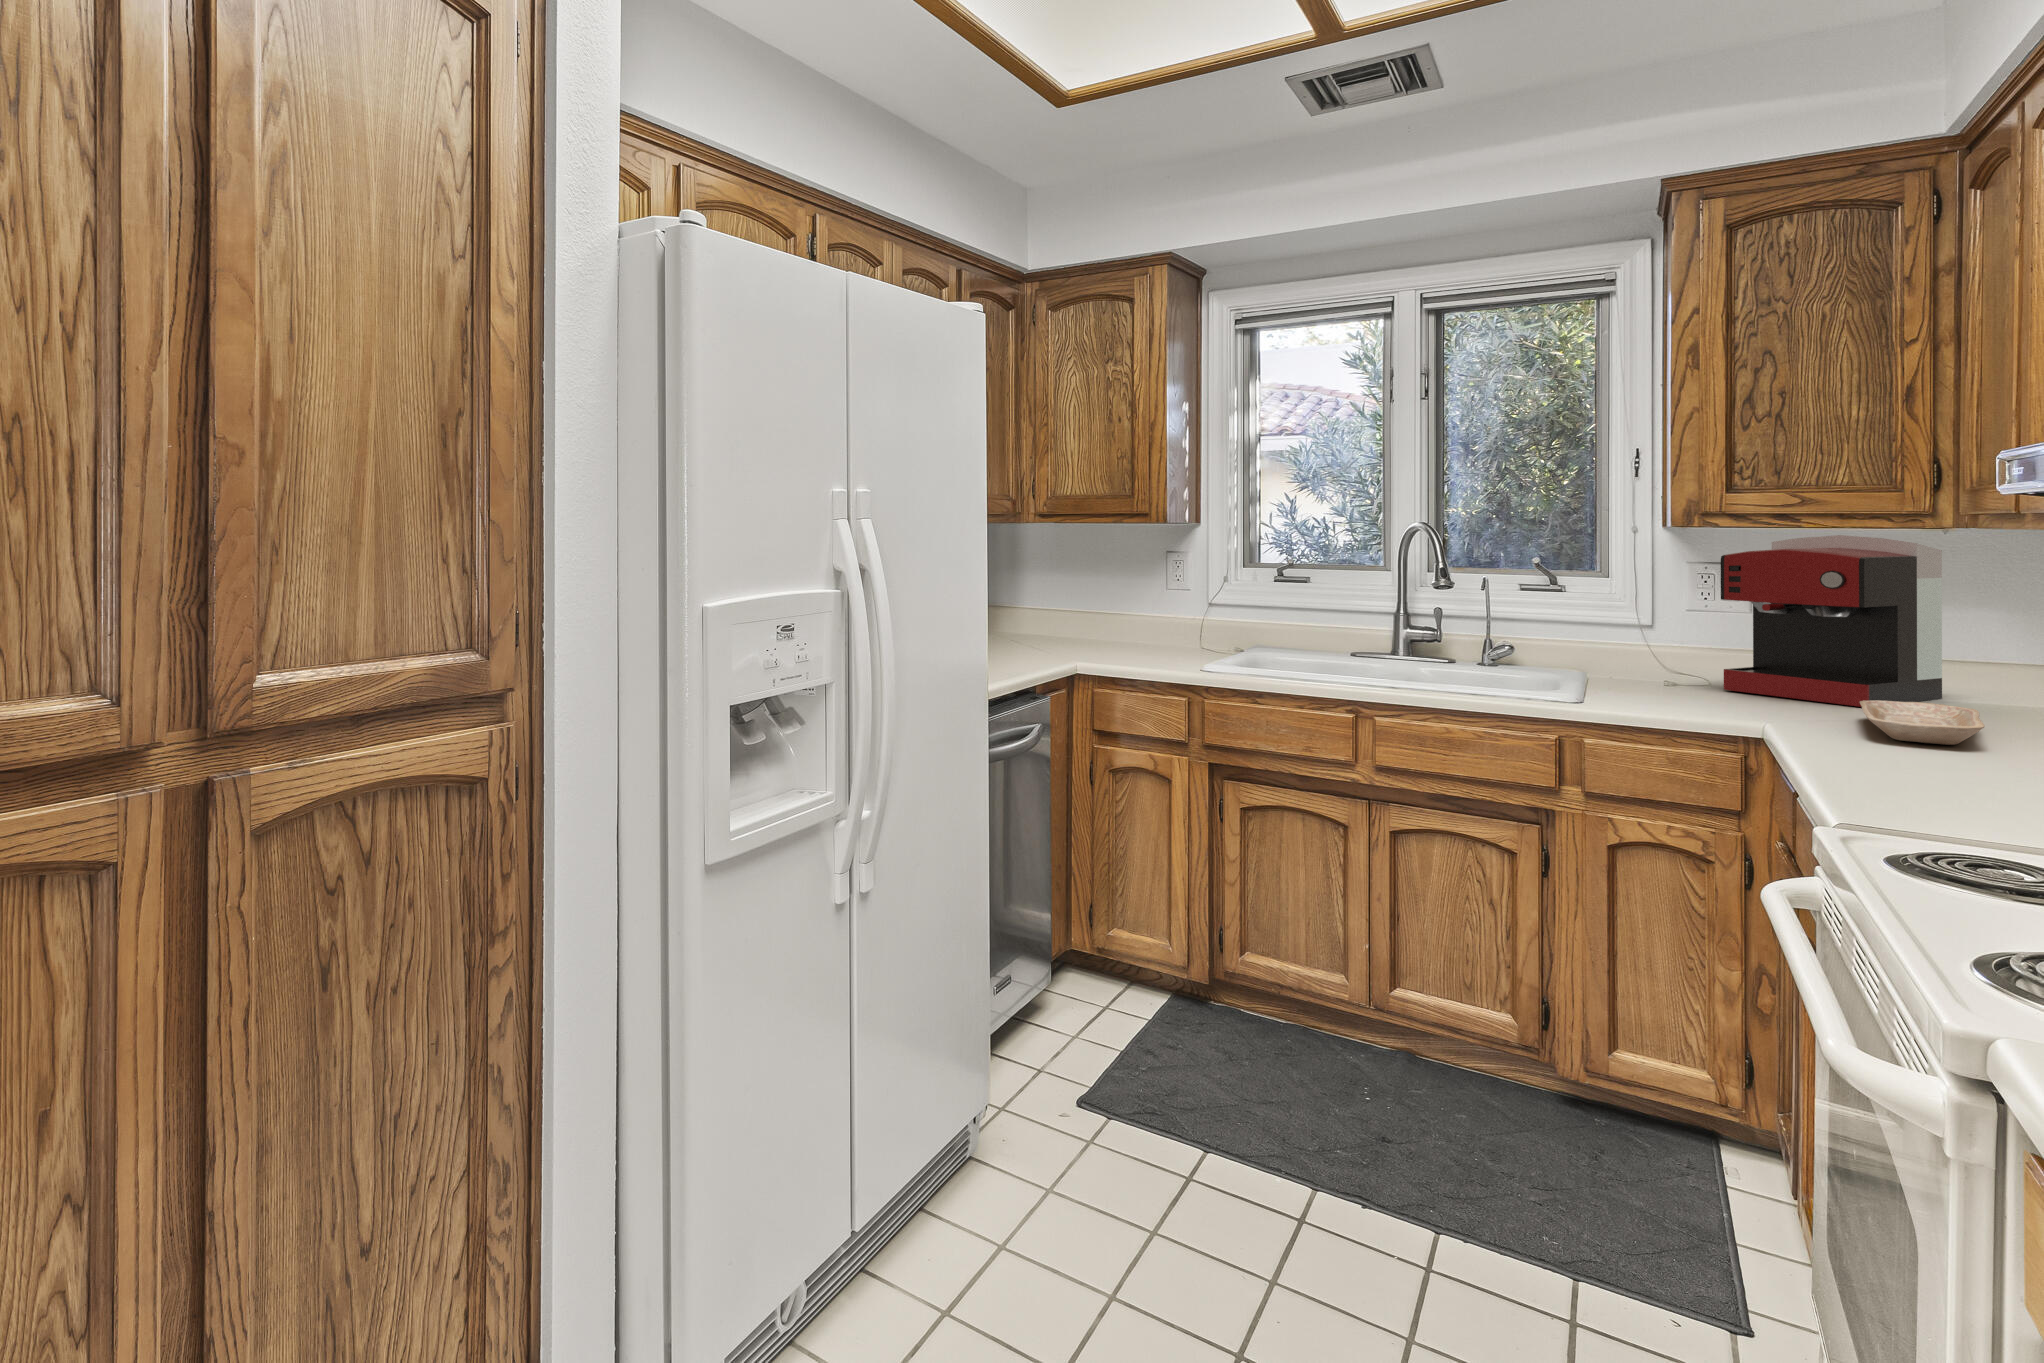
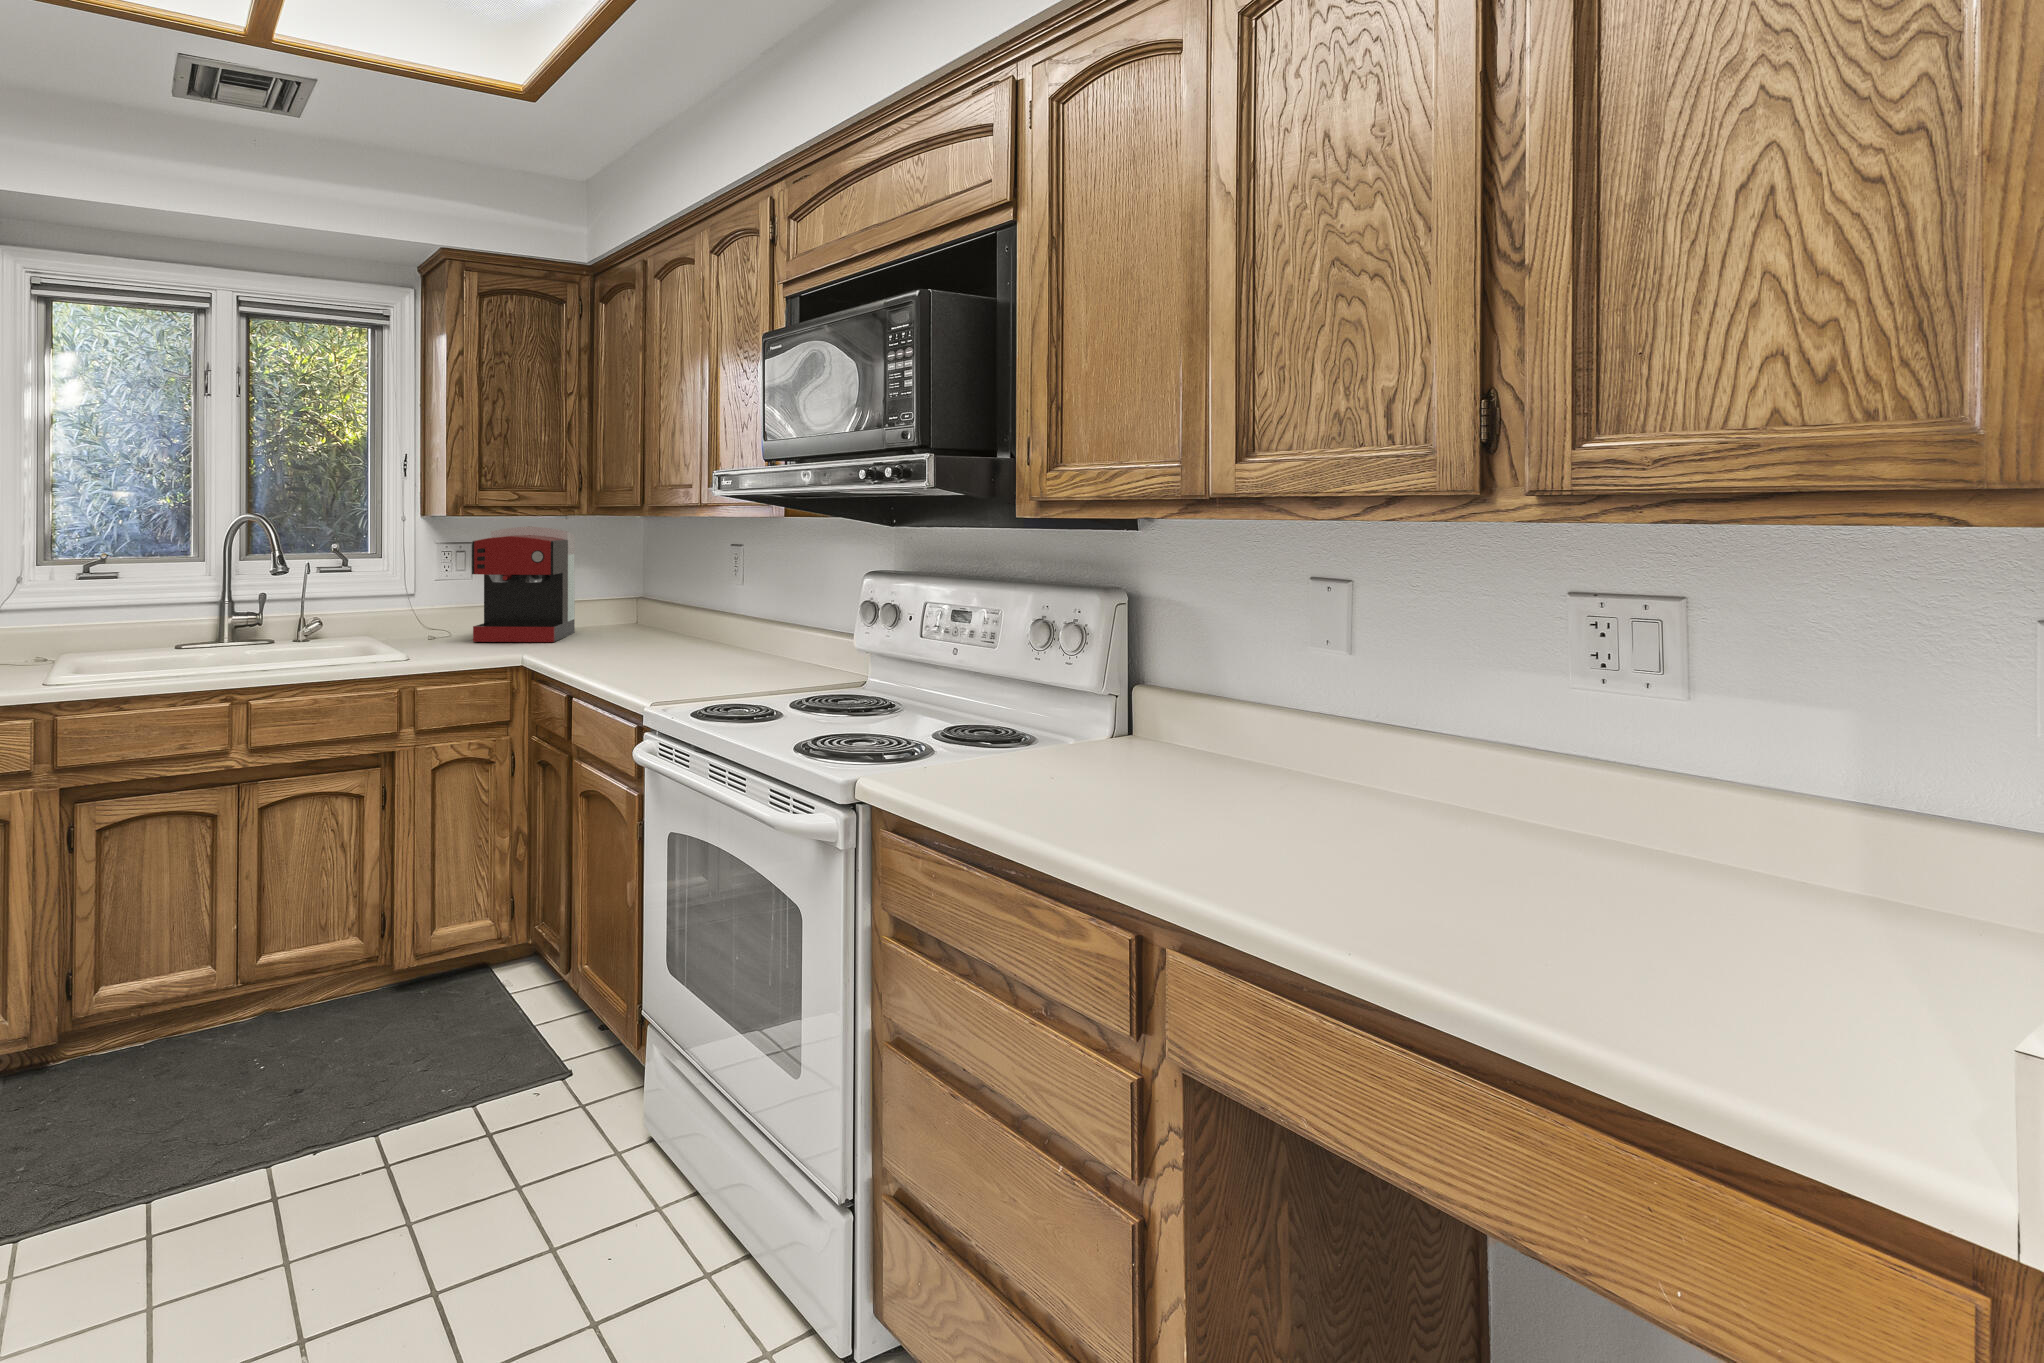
tray: present [1860,700,1985,745] -> none [561,634,631,657]

